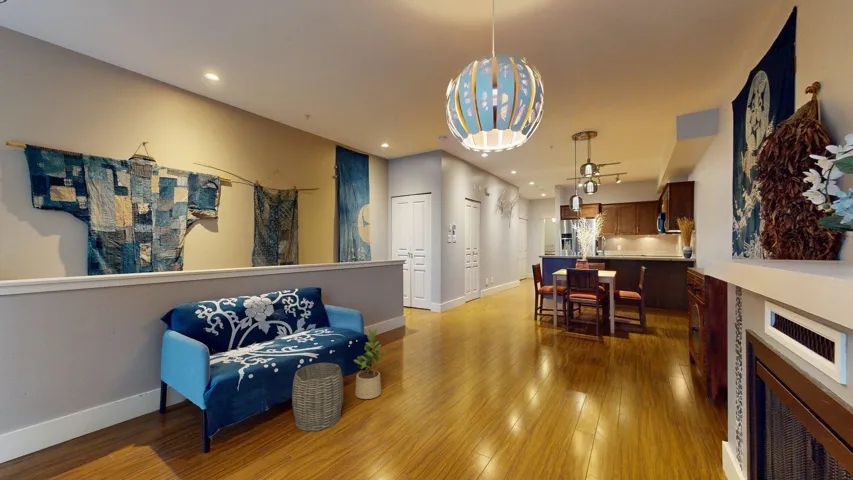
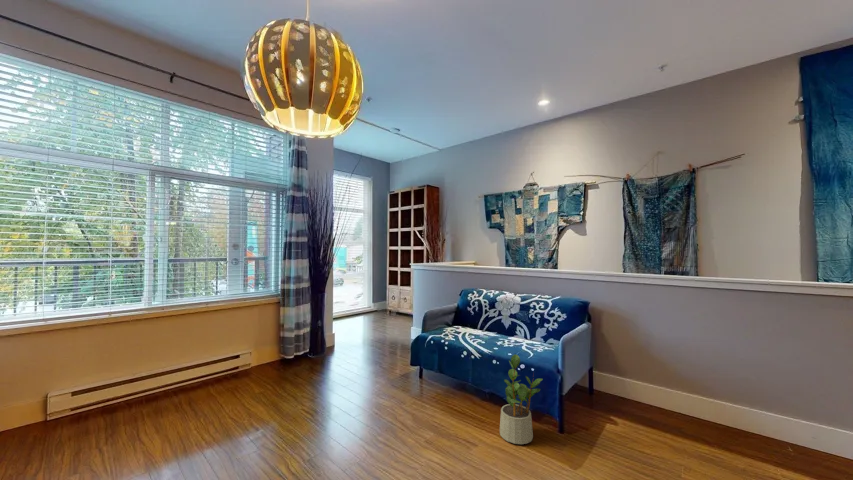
woven basket: present [292,363,343,432] -> none [436,358,481,421]

